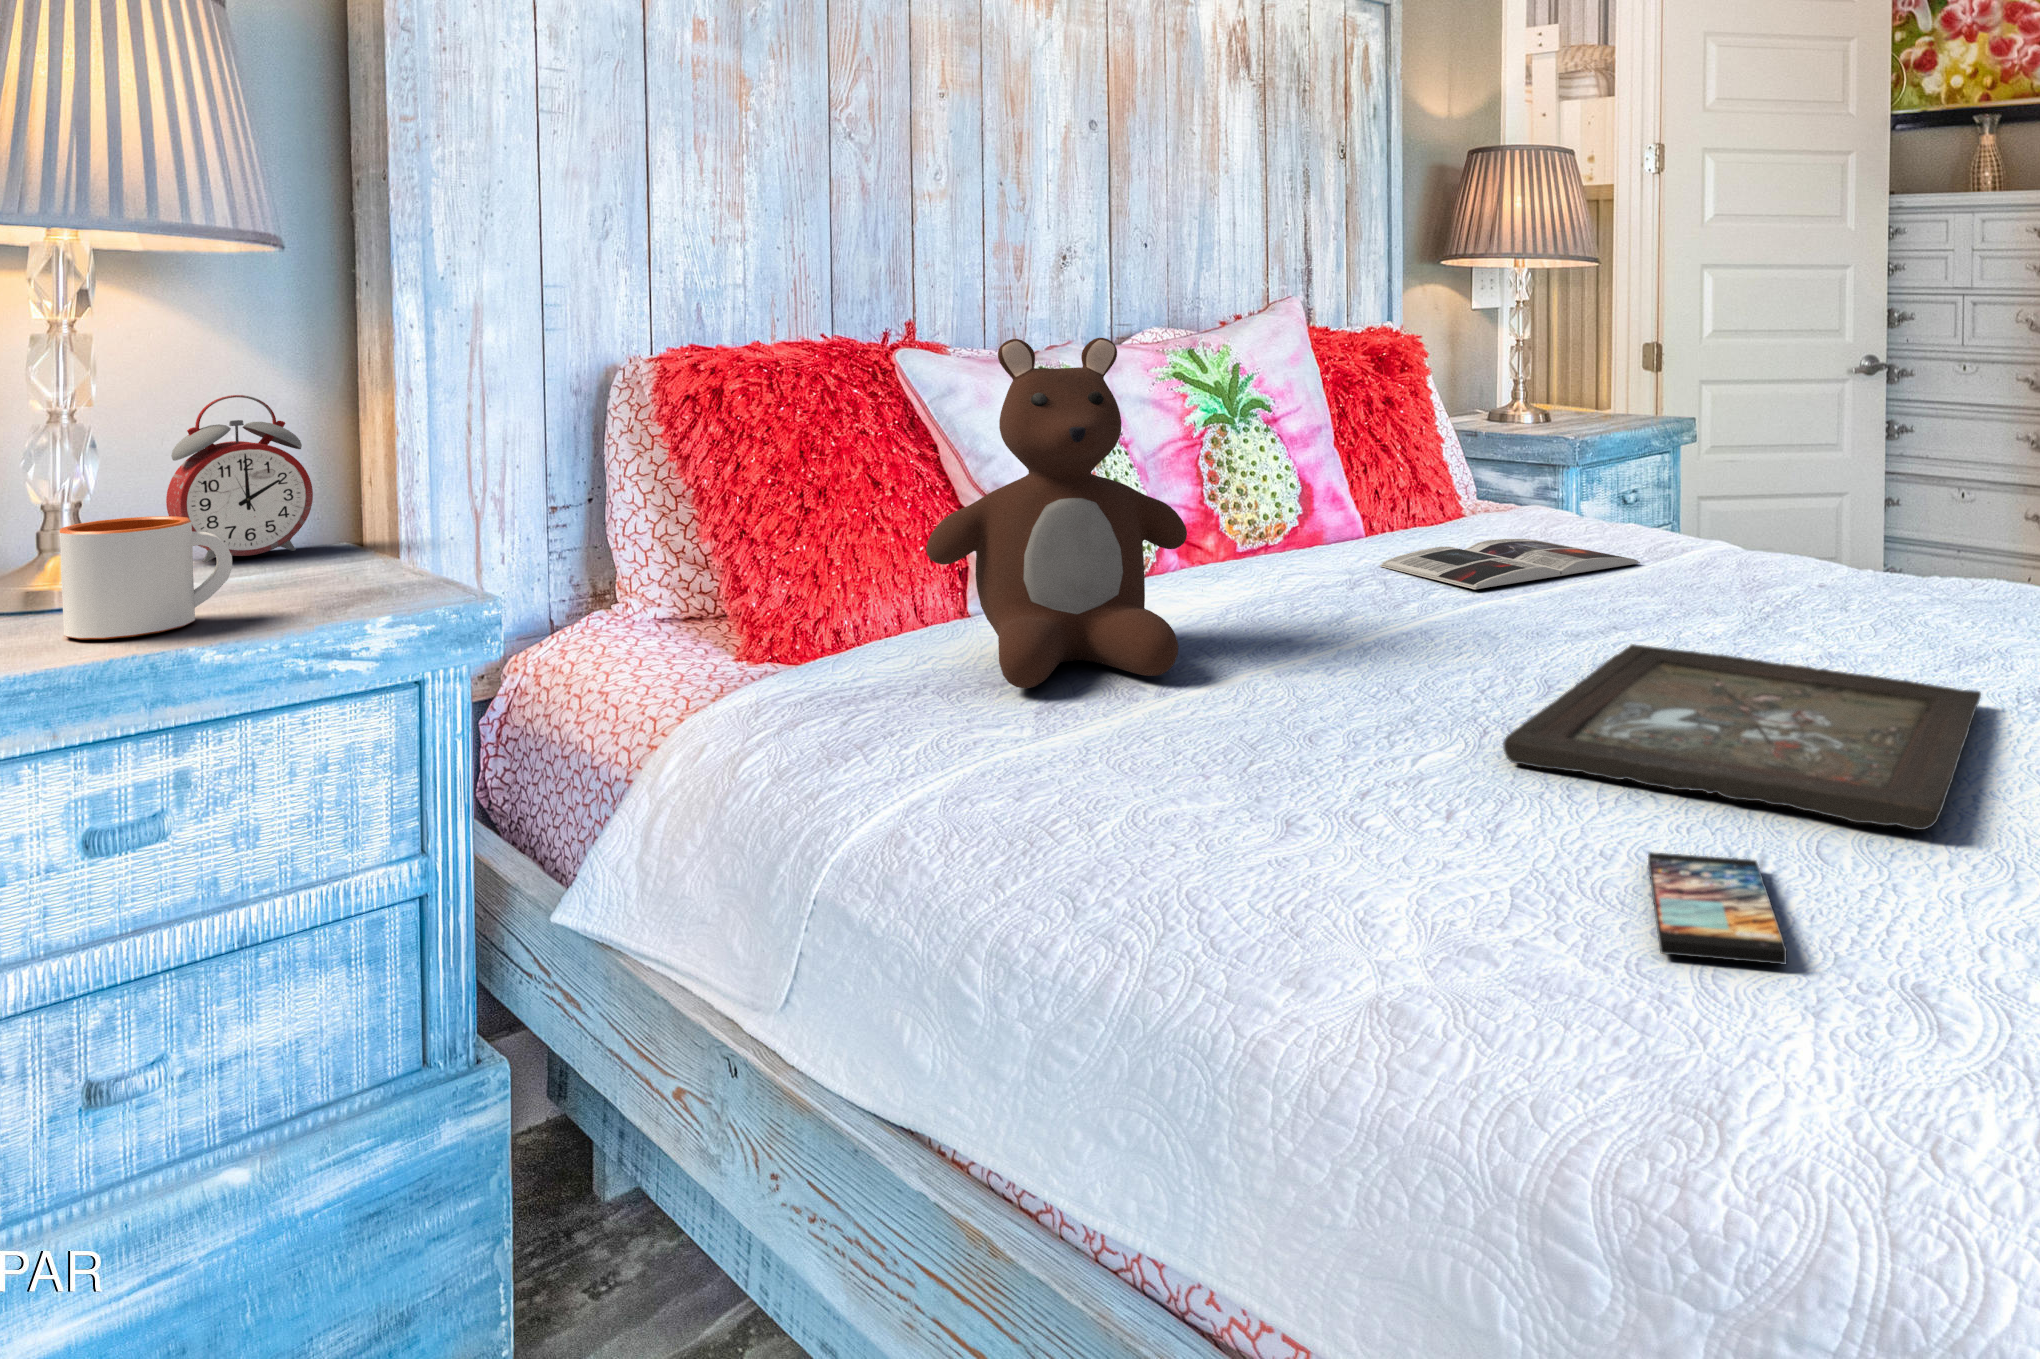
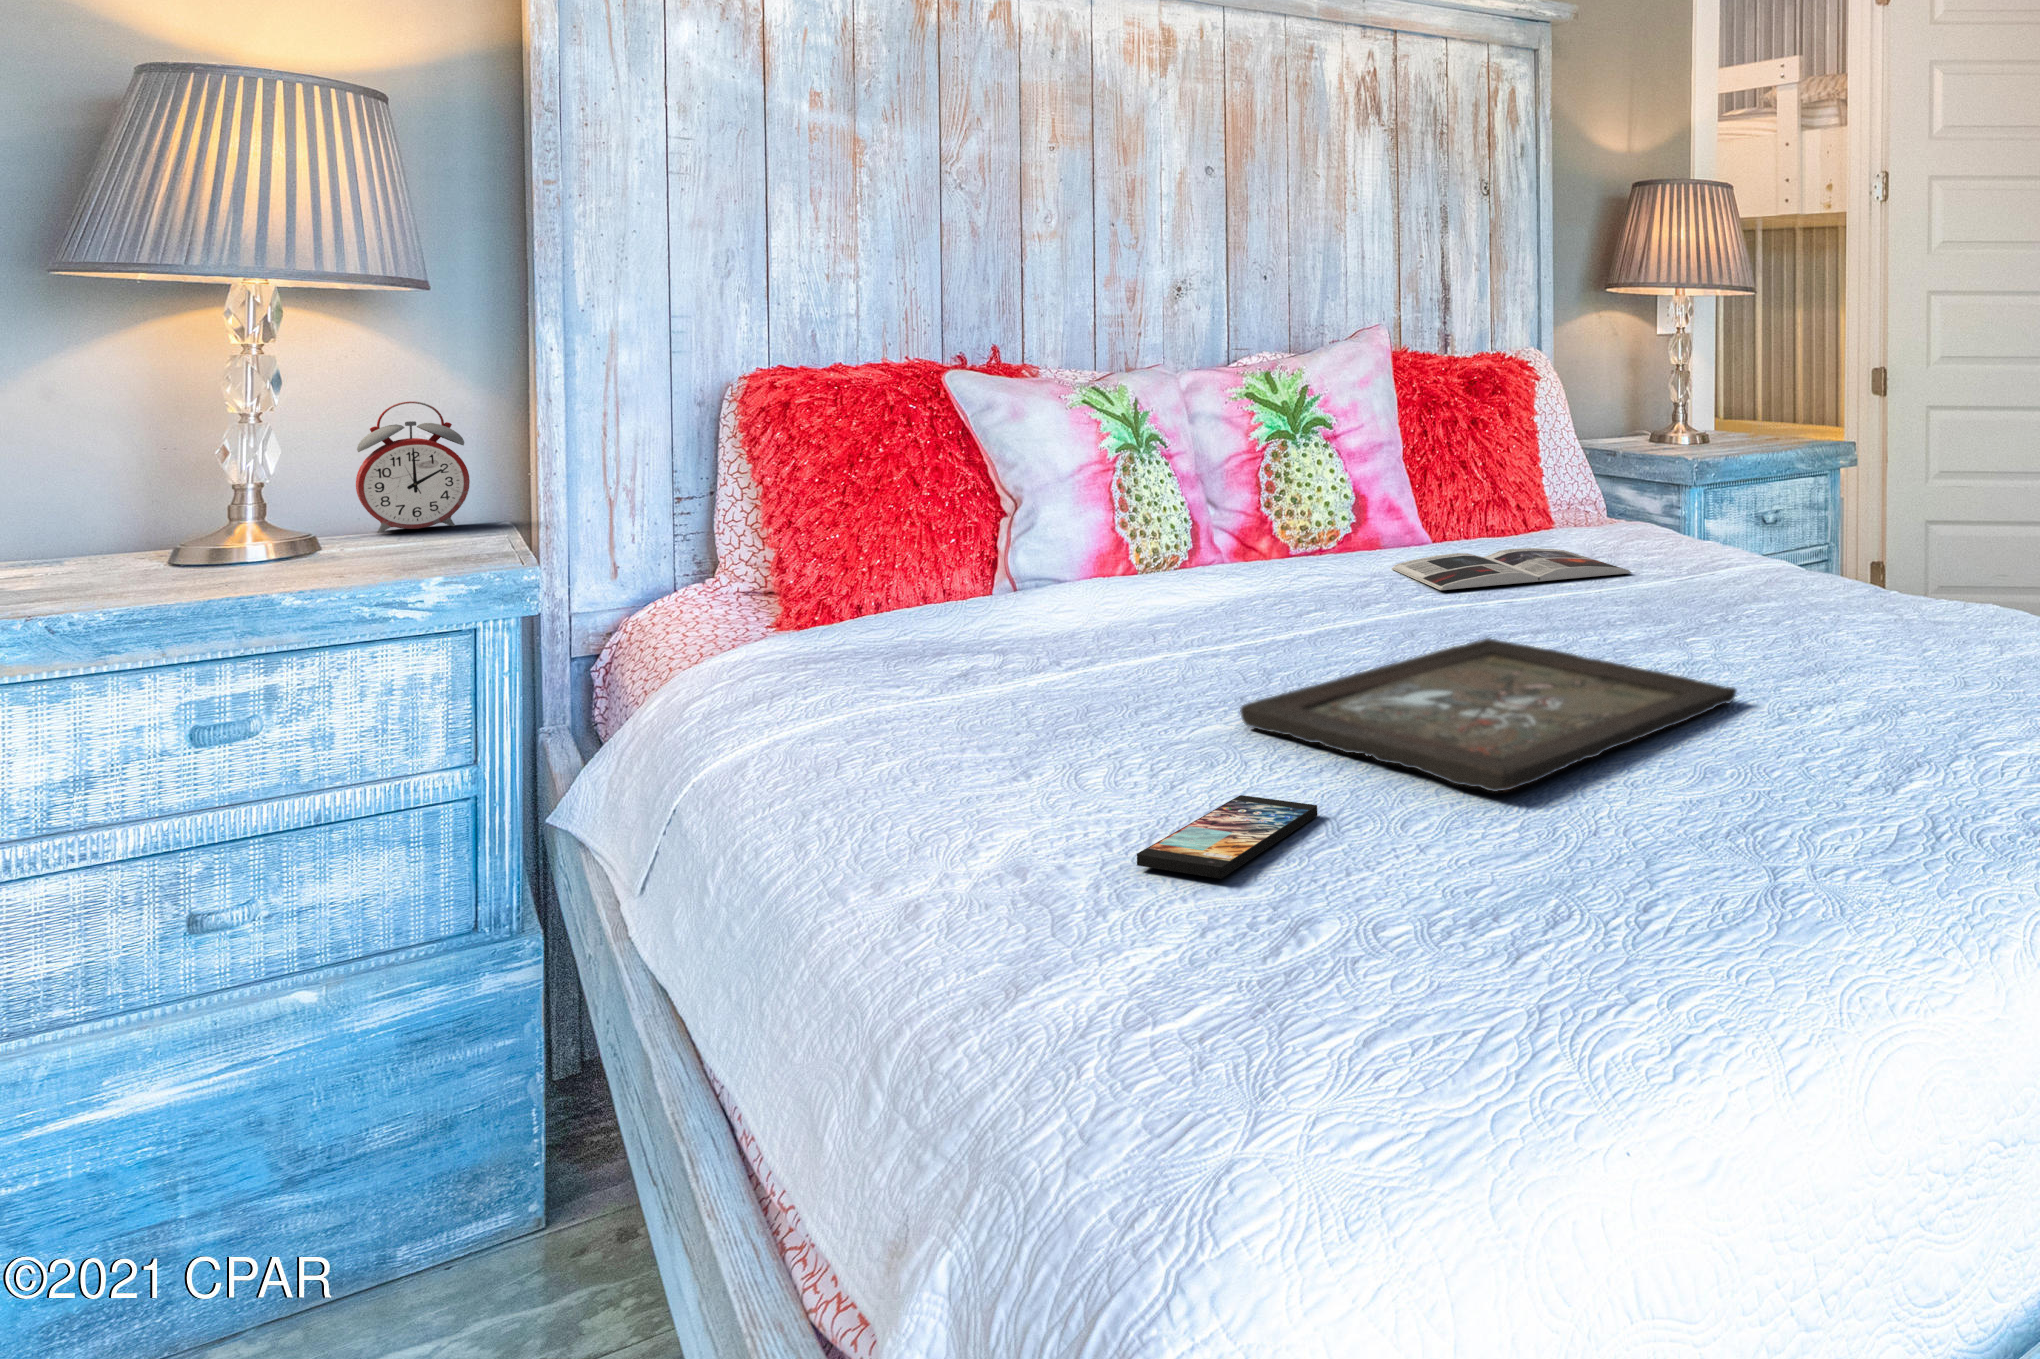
teddy bear: present [926,338,1187,688] -> none [894,359,1130,654]
mug: present [60,516,232,639] -> none [198,492,337,583]

